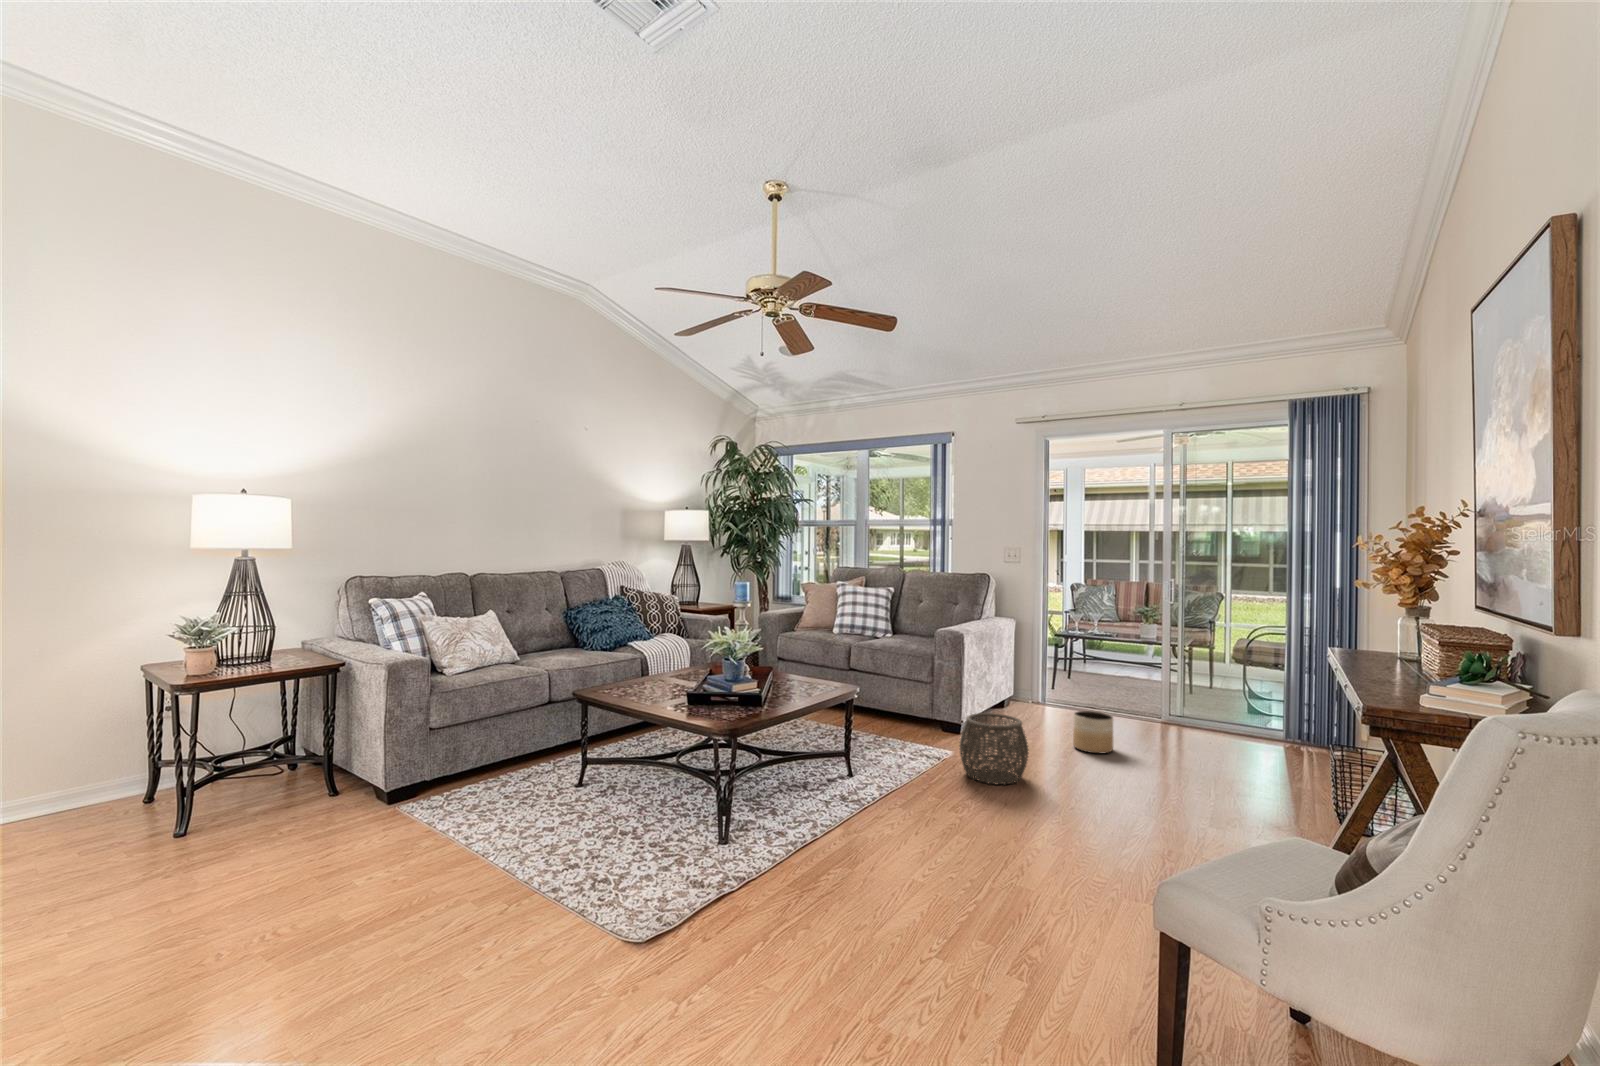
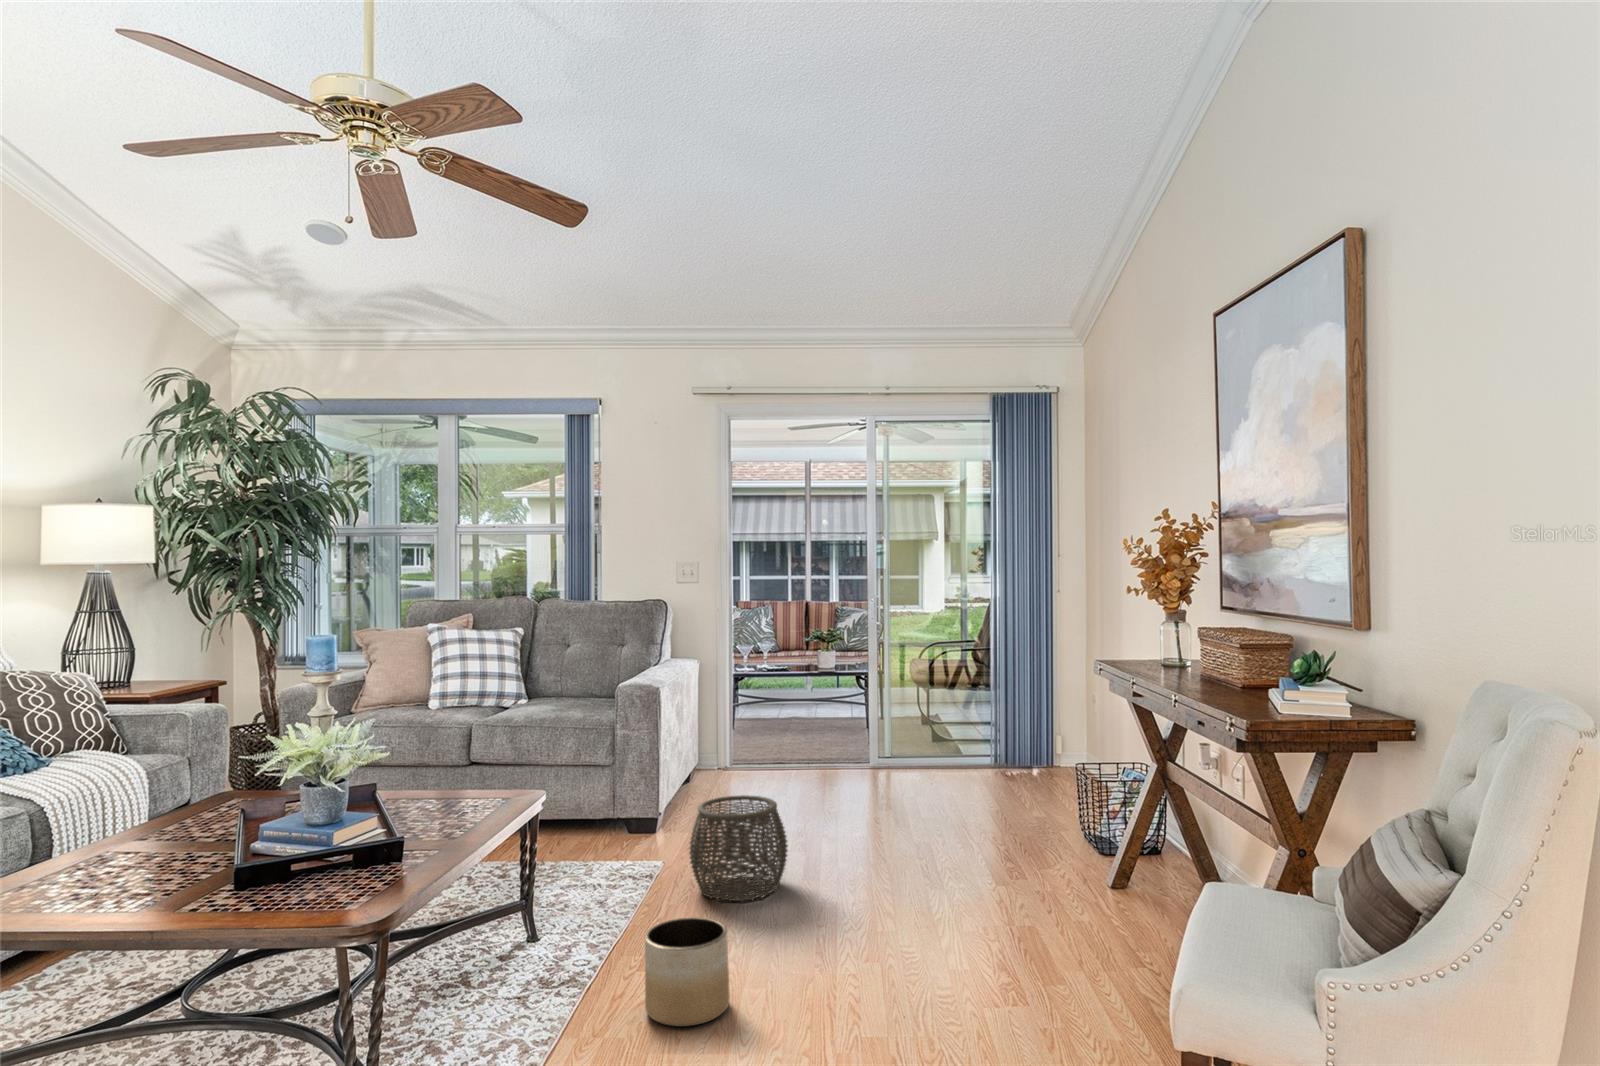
planter: present [1073,711,1113,753] -> present [645,917,730,1027]

